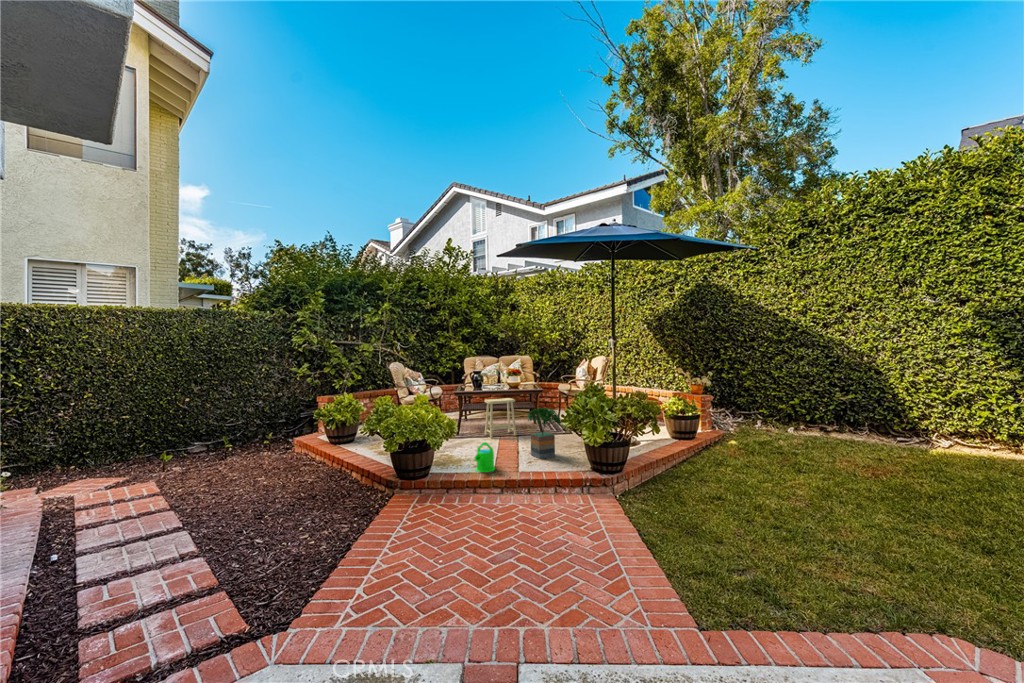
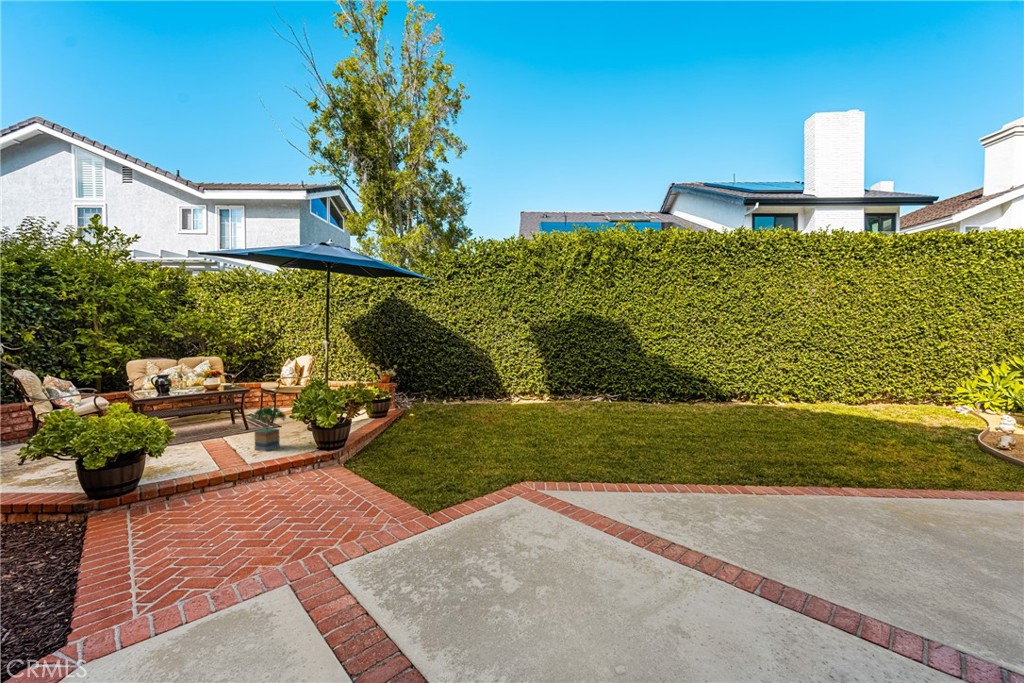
footstool: present [484,398,517,438] -> none [186,402,226,444]
watering can: present [475,442,495,472] -> none [204,444,227,471]

